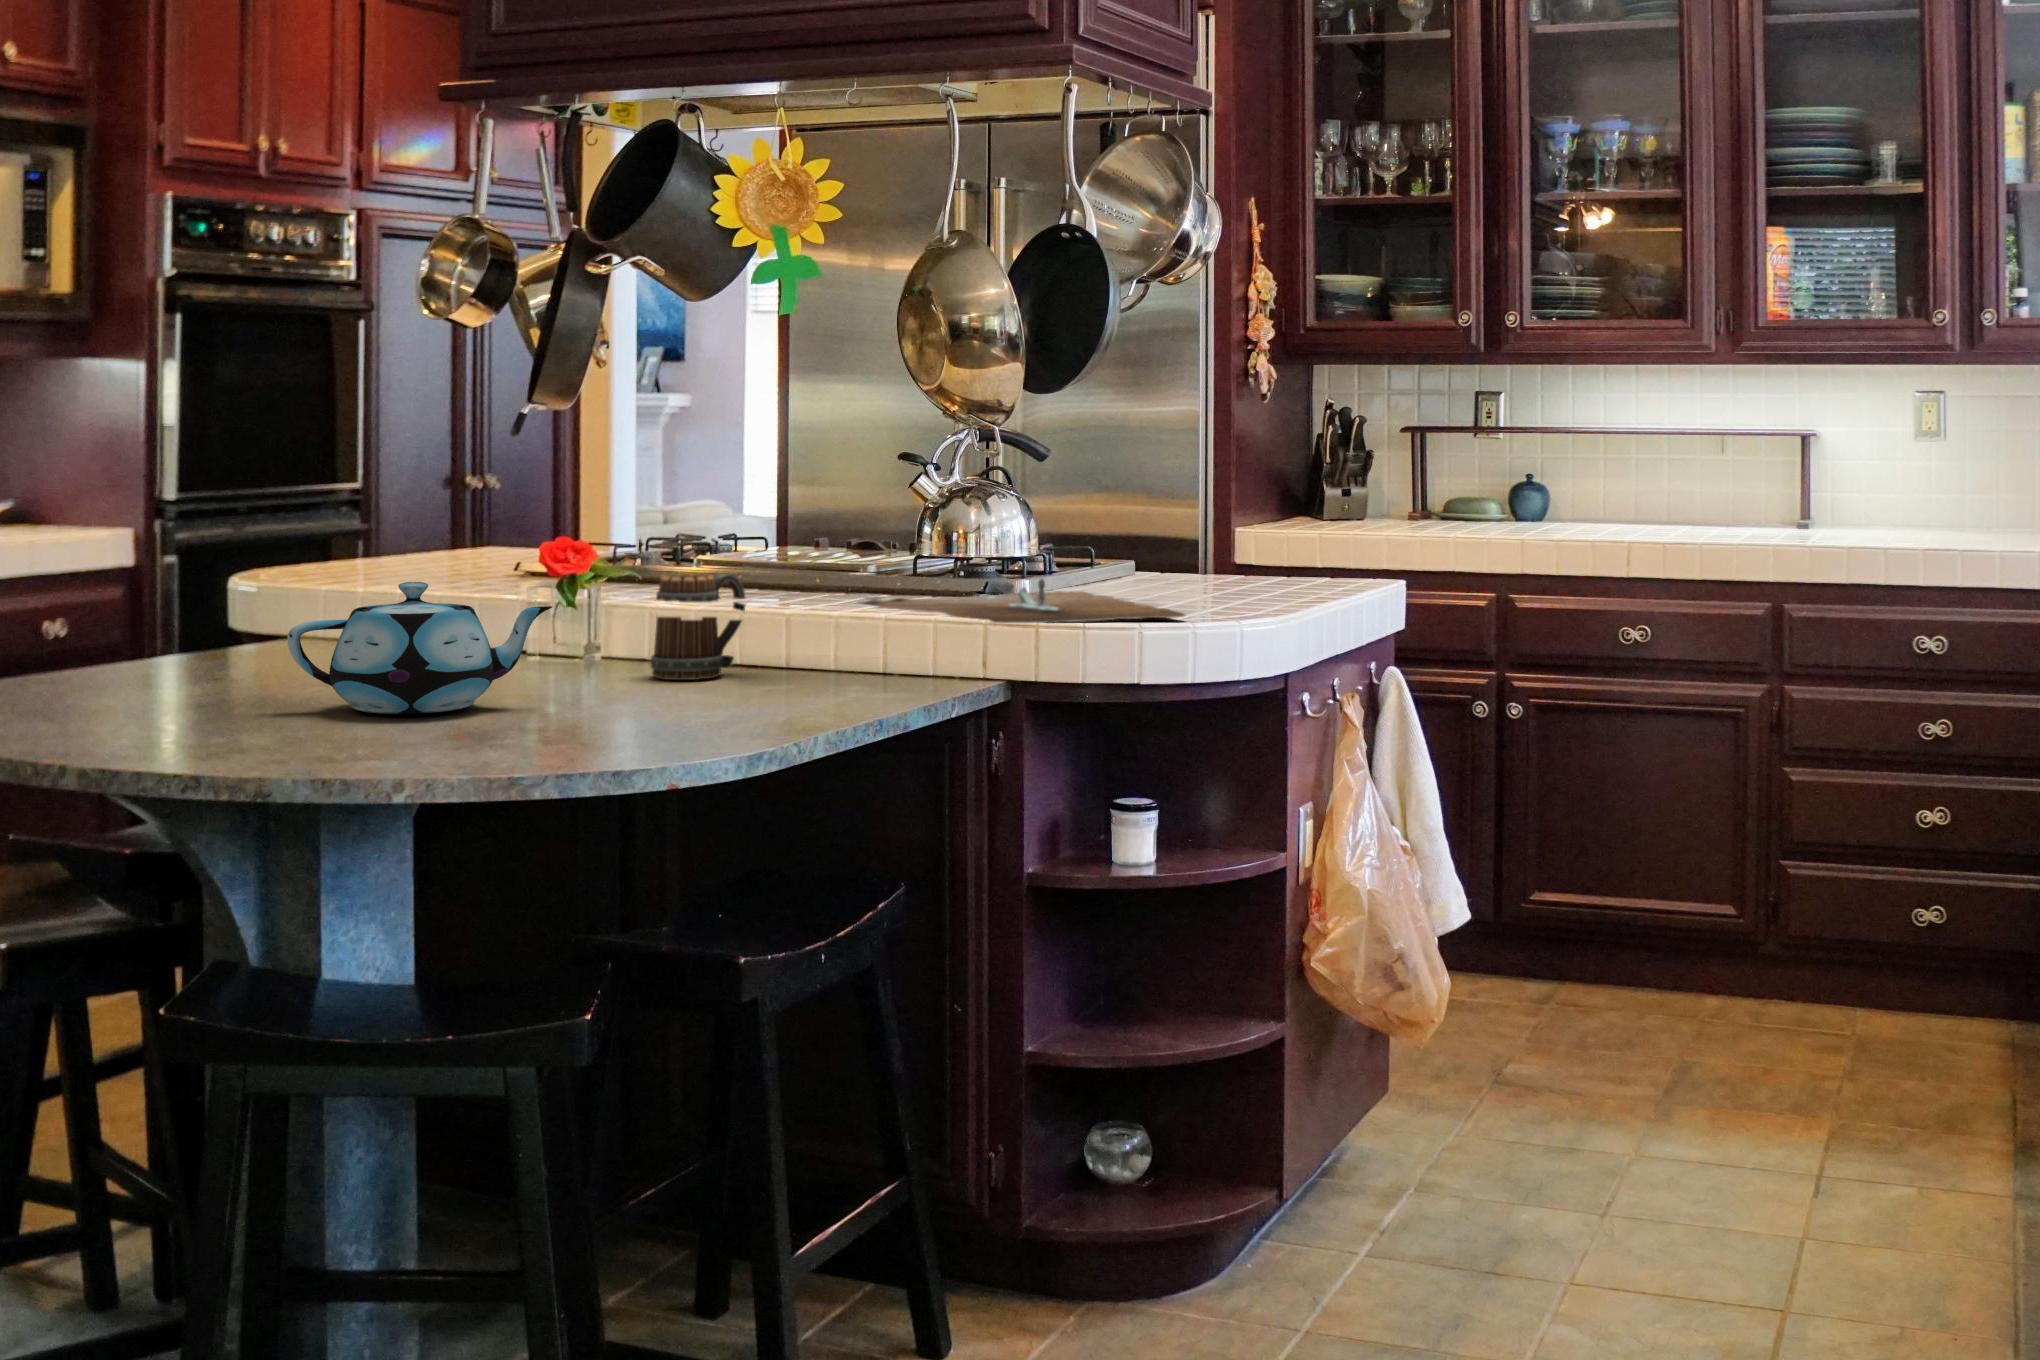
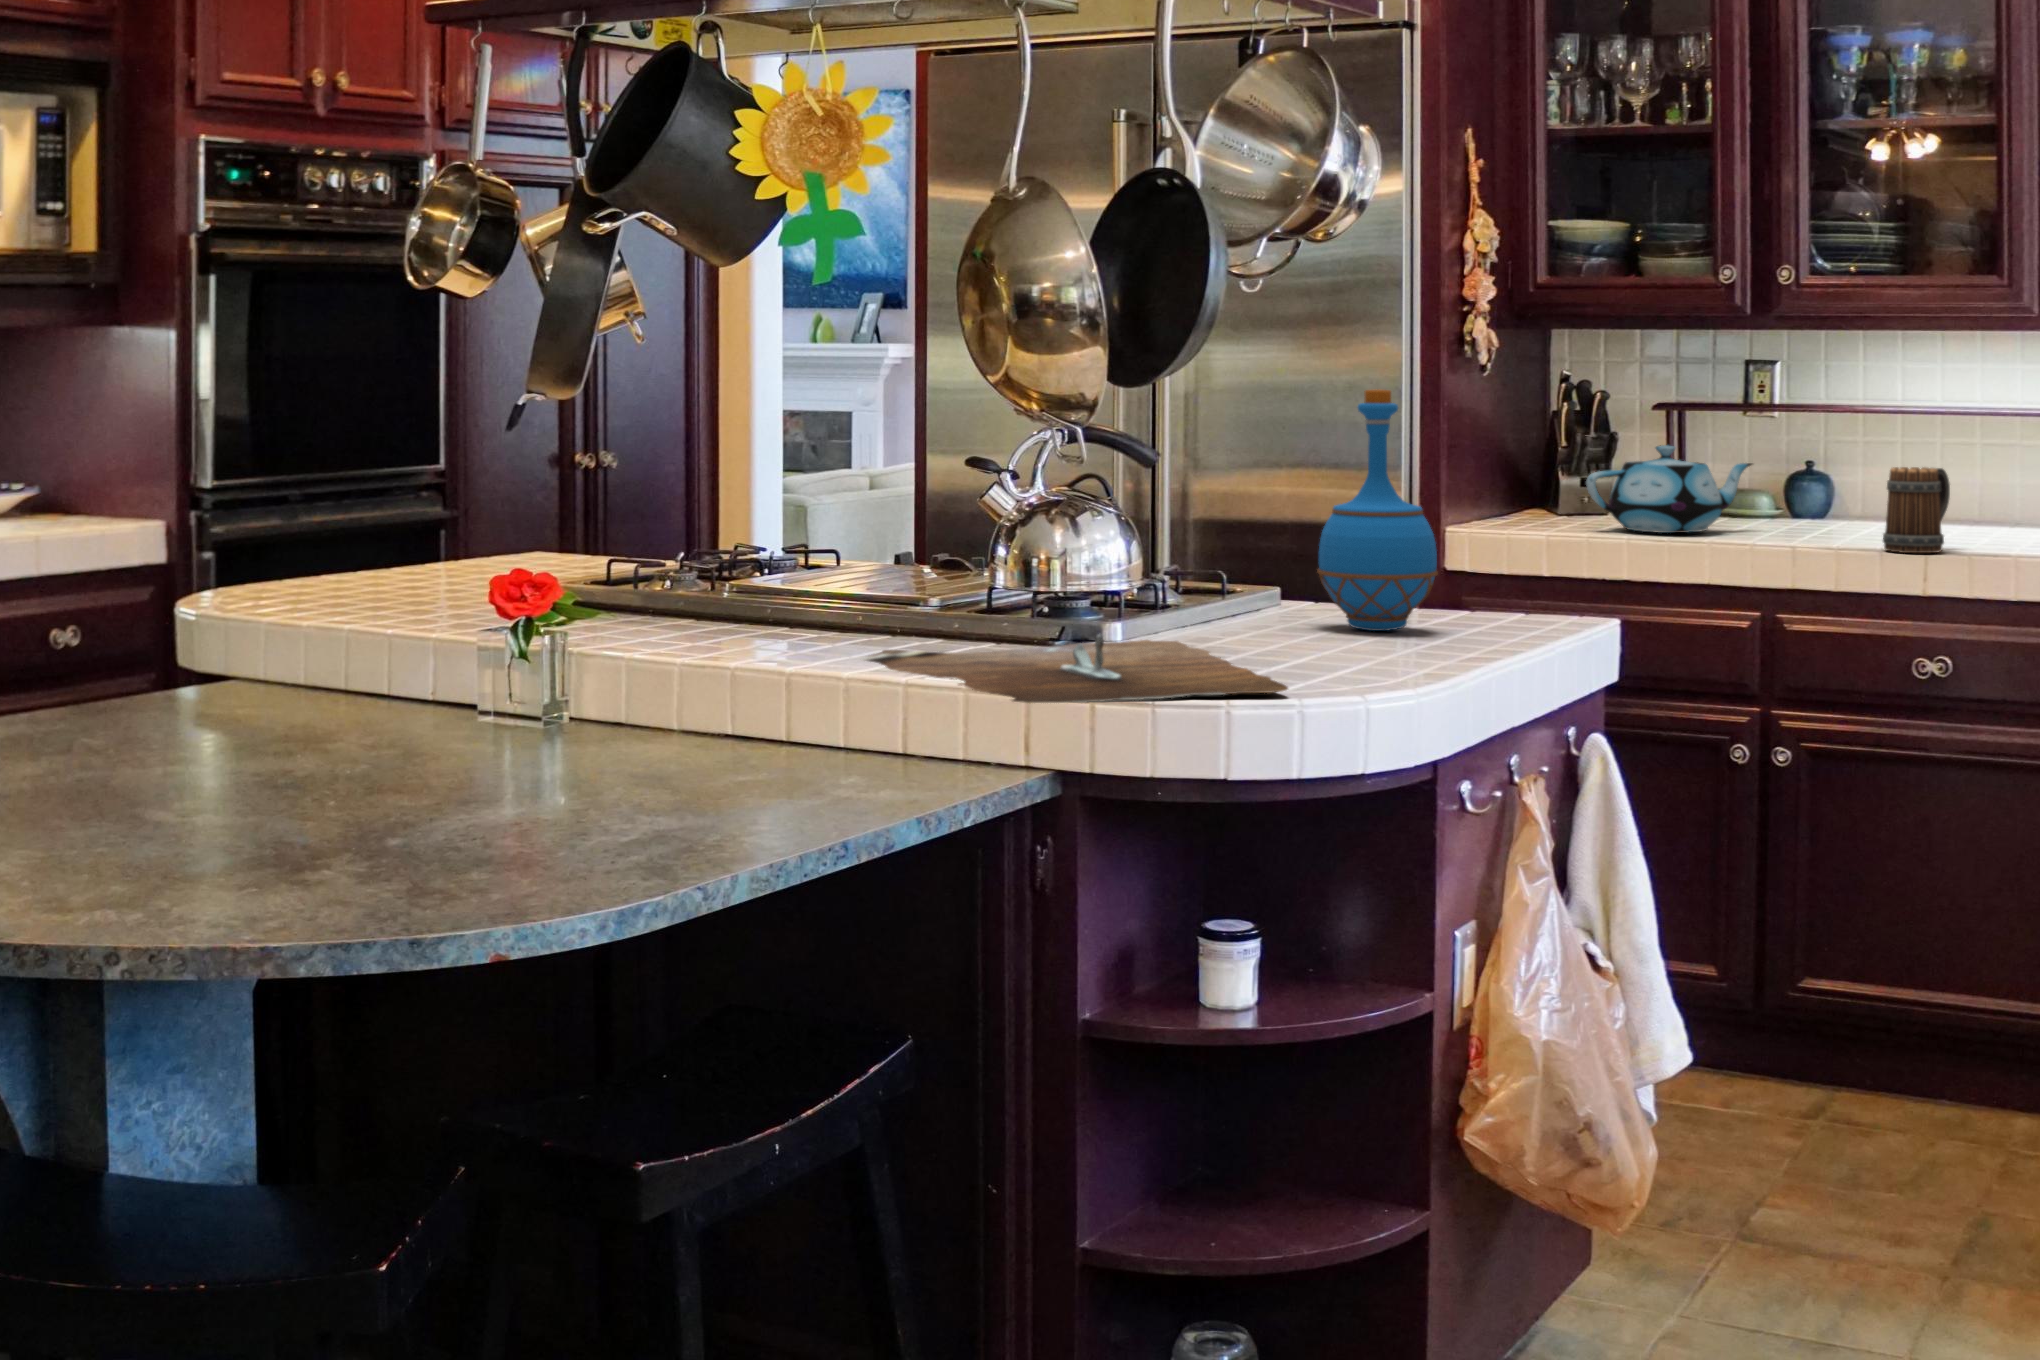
bottle: none [1174,403,1269,591] -> present [1317,390,1438,631]
mug: present [651,574,745,680] -> present [1883,467,1950,553]
teapot: present [287,582,553,714] -> present [1586,445,1752,533]

